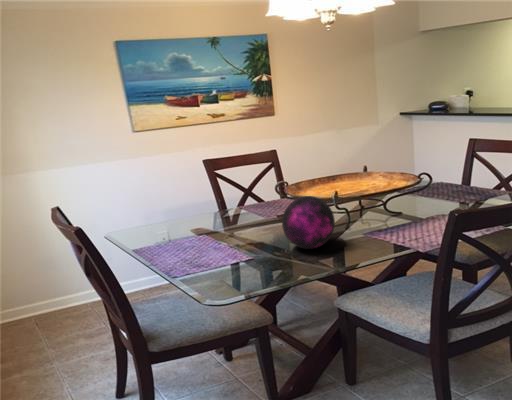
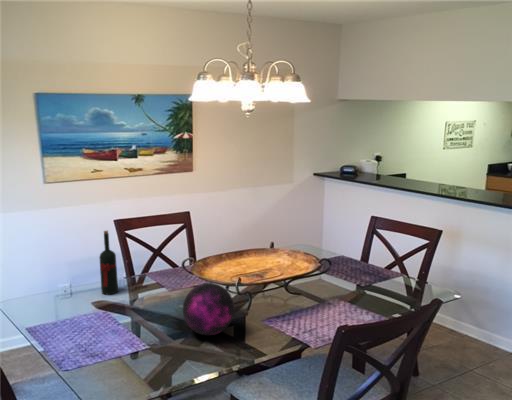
wine bottle: none [193,161,213,225] -> present [100,231,118,294]

